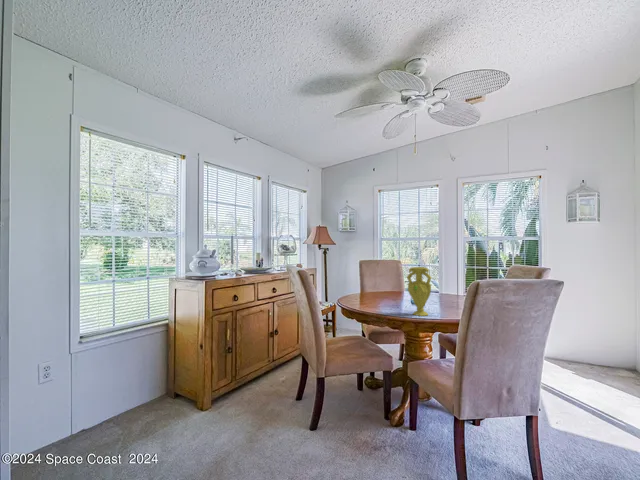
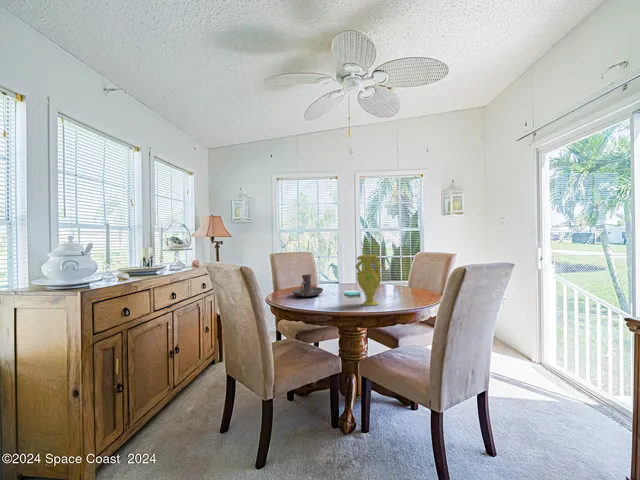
candle holder: none [361,282,389,301] -> present [292,274,323,297]

